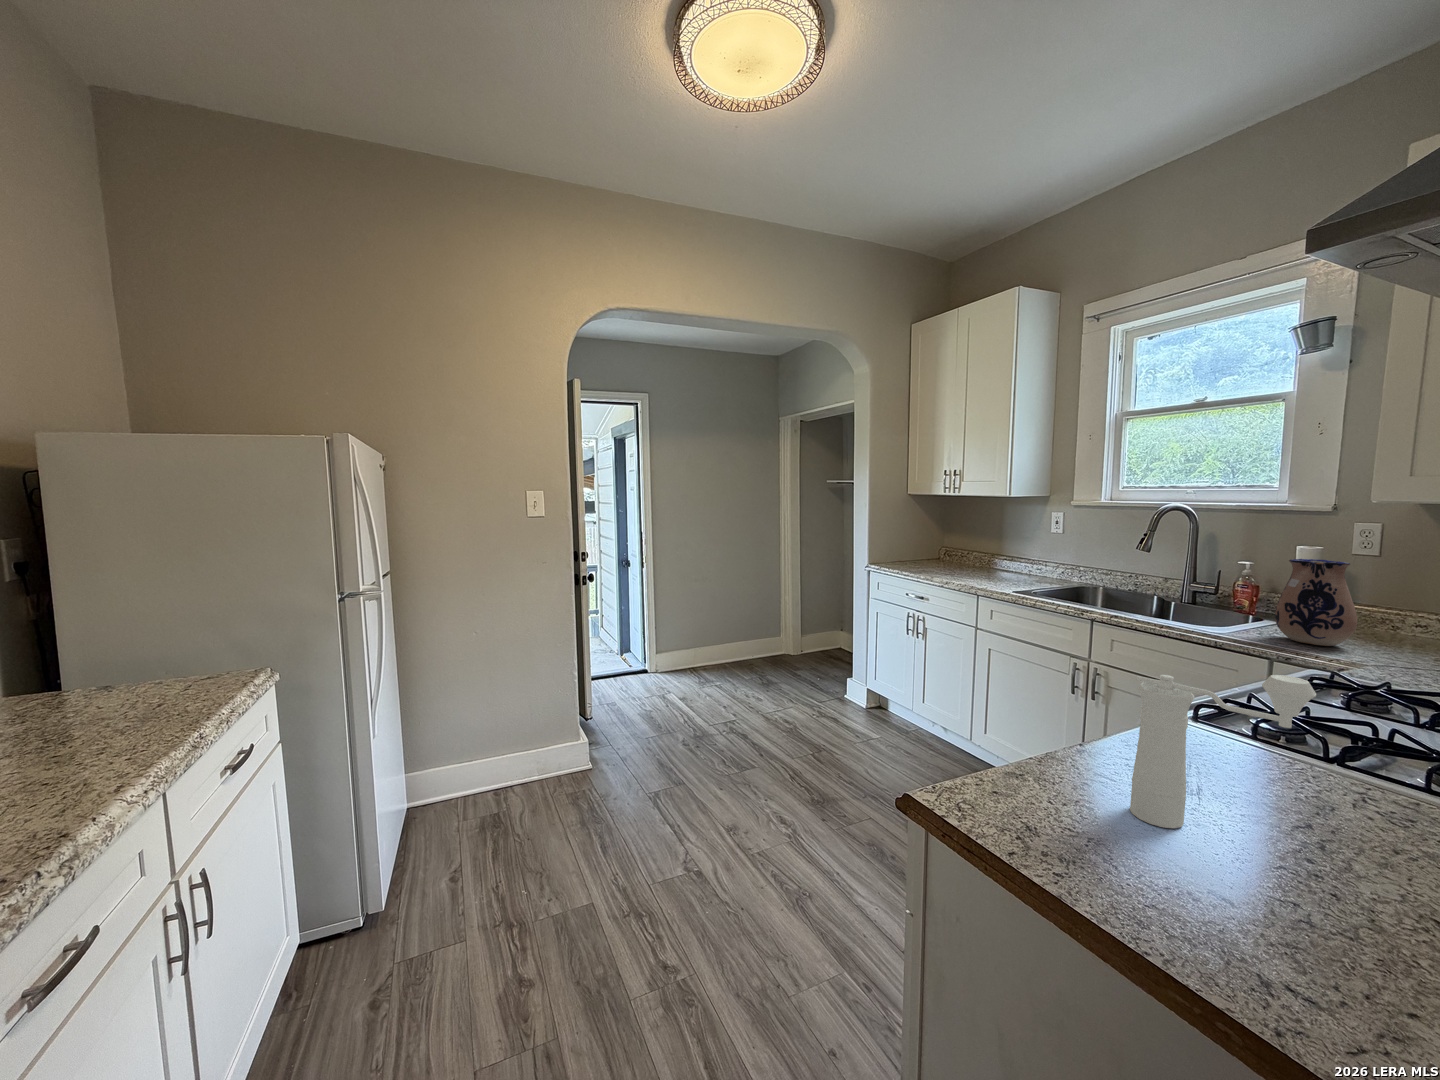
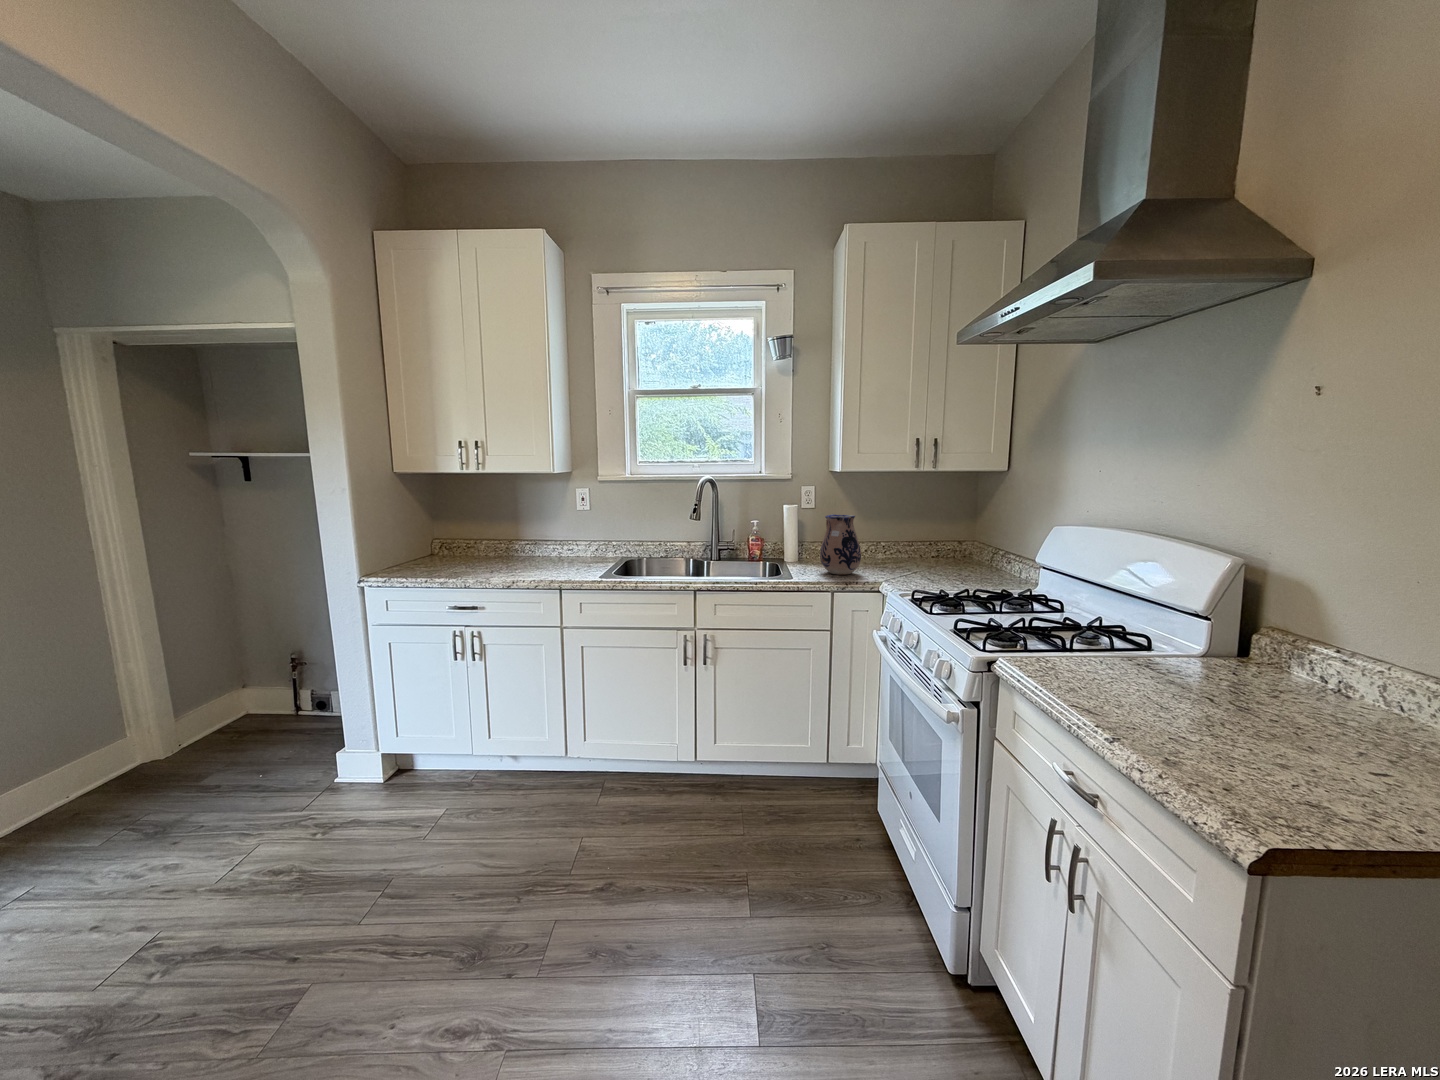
pepper mill: present [1130,675,1316,829] -> none [1287,618,1402,773]

